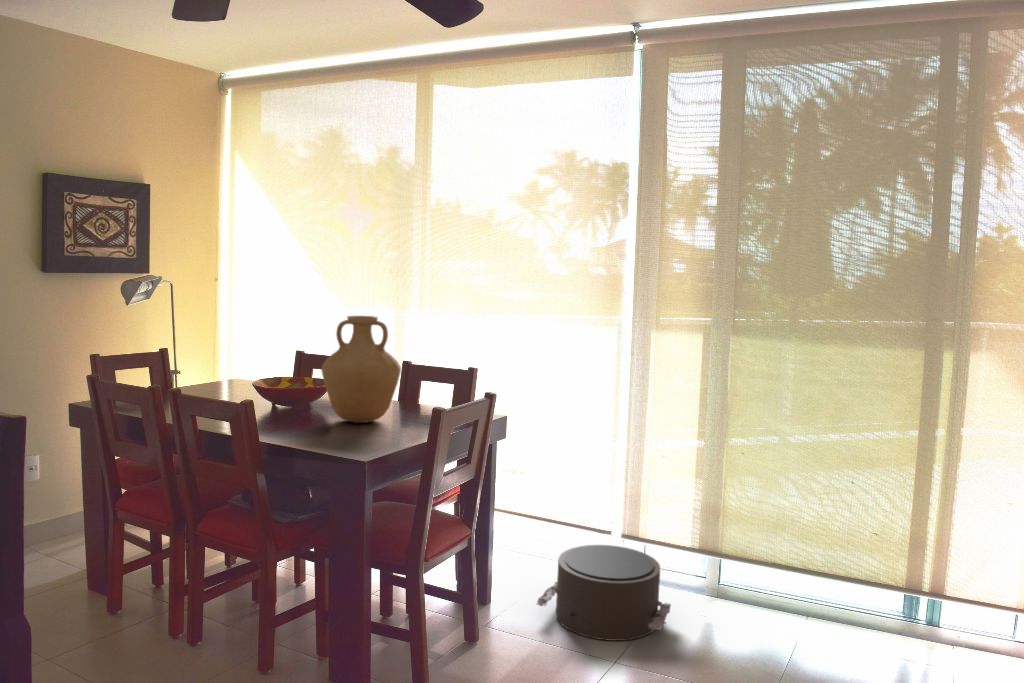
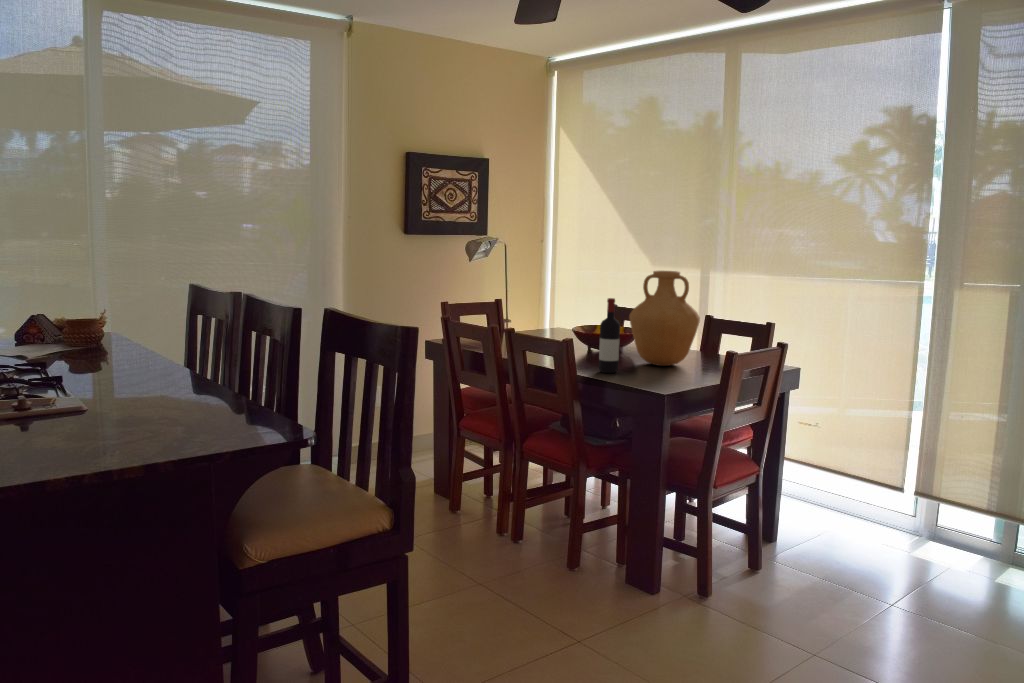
wine bottle: none [287,349,311,437] -> present [599,298,620,373]
pouf: present [536,545,671,641] -> none [822,500,968,592]

